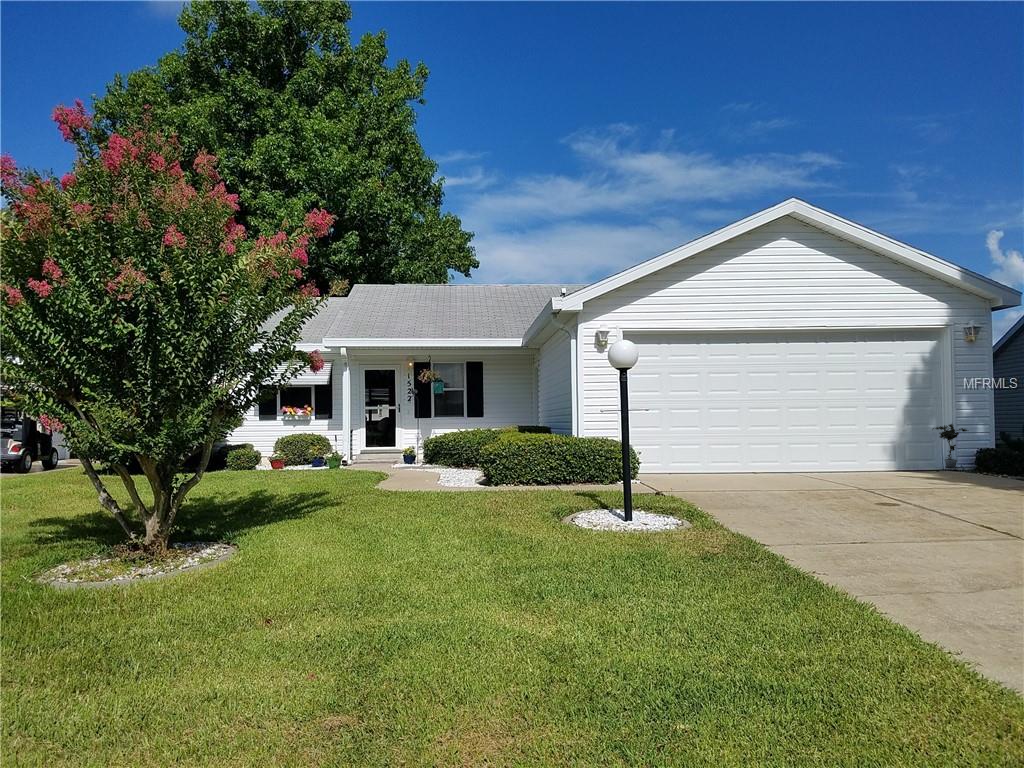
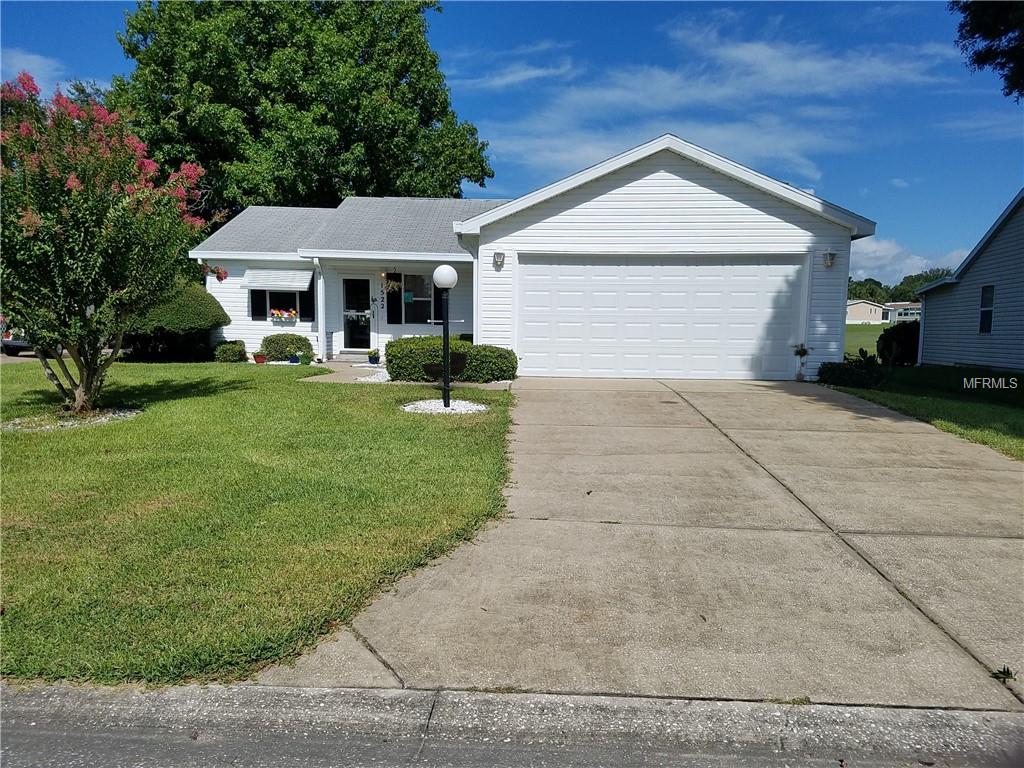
lounge chair: none [542,447,599,494] -> present [422,351,467,388]

